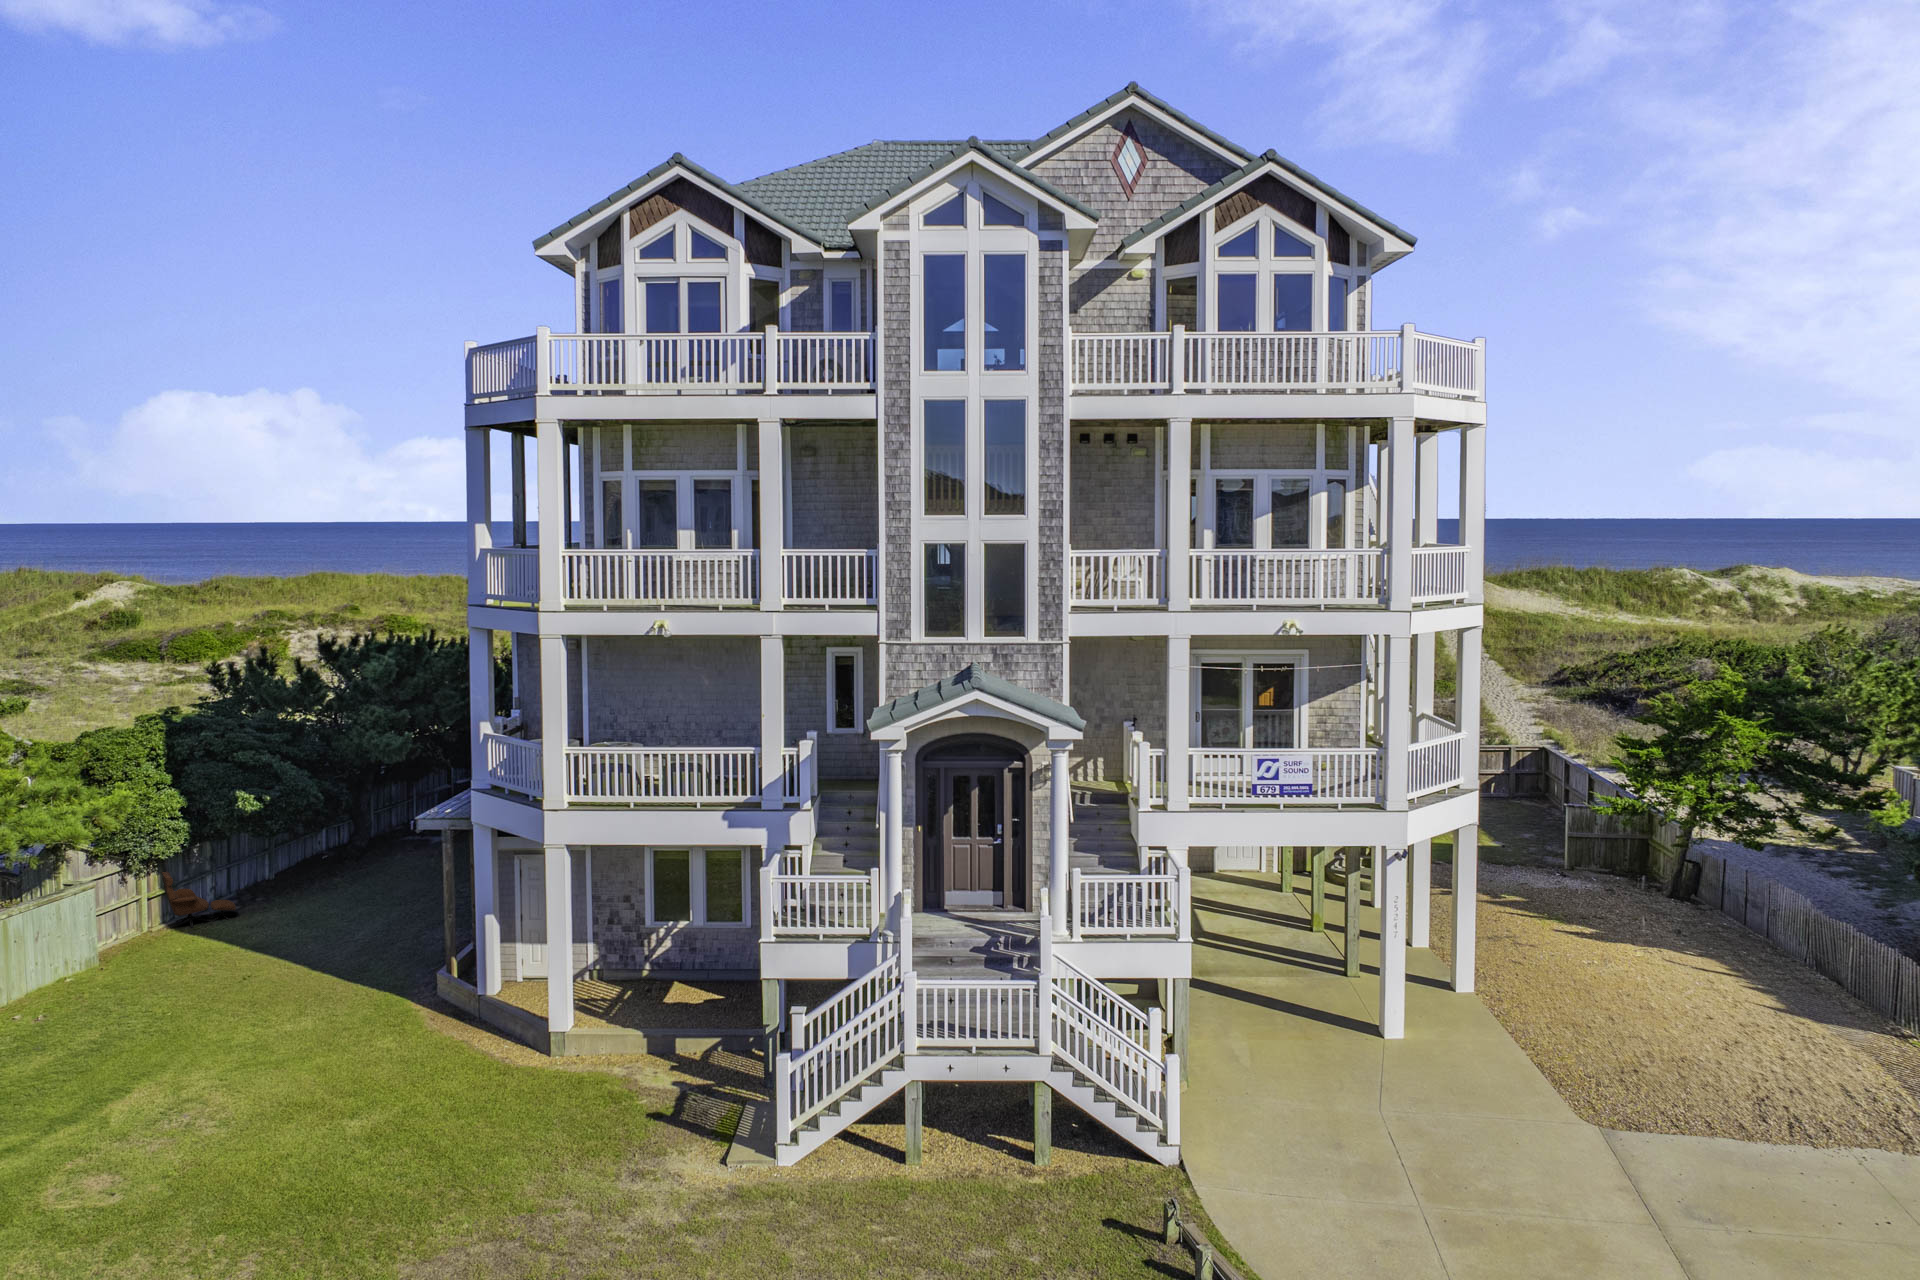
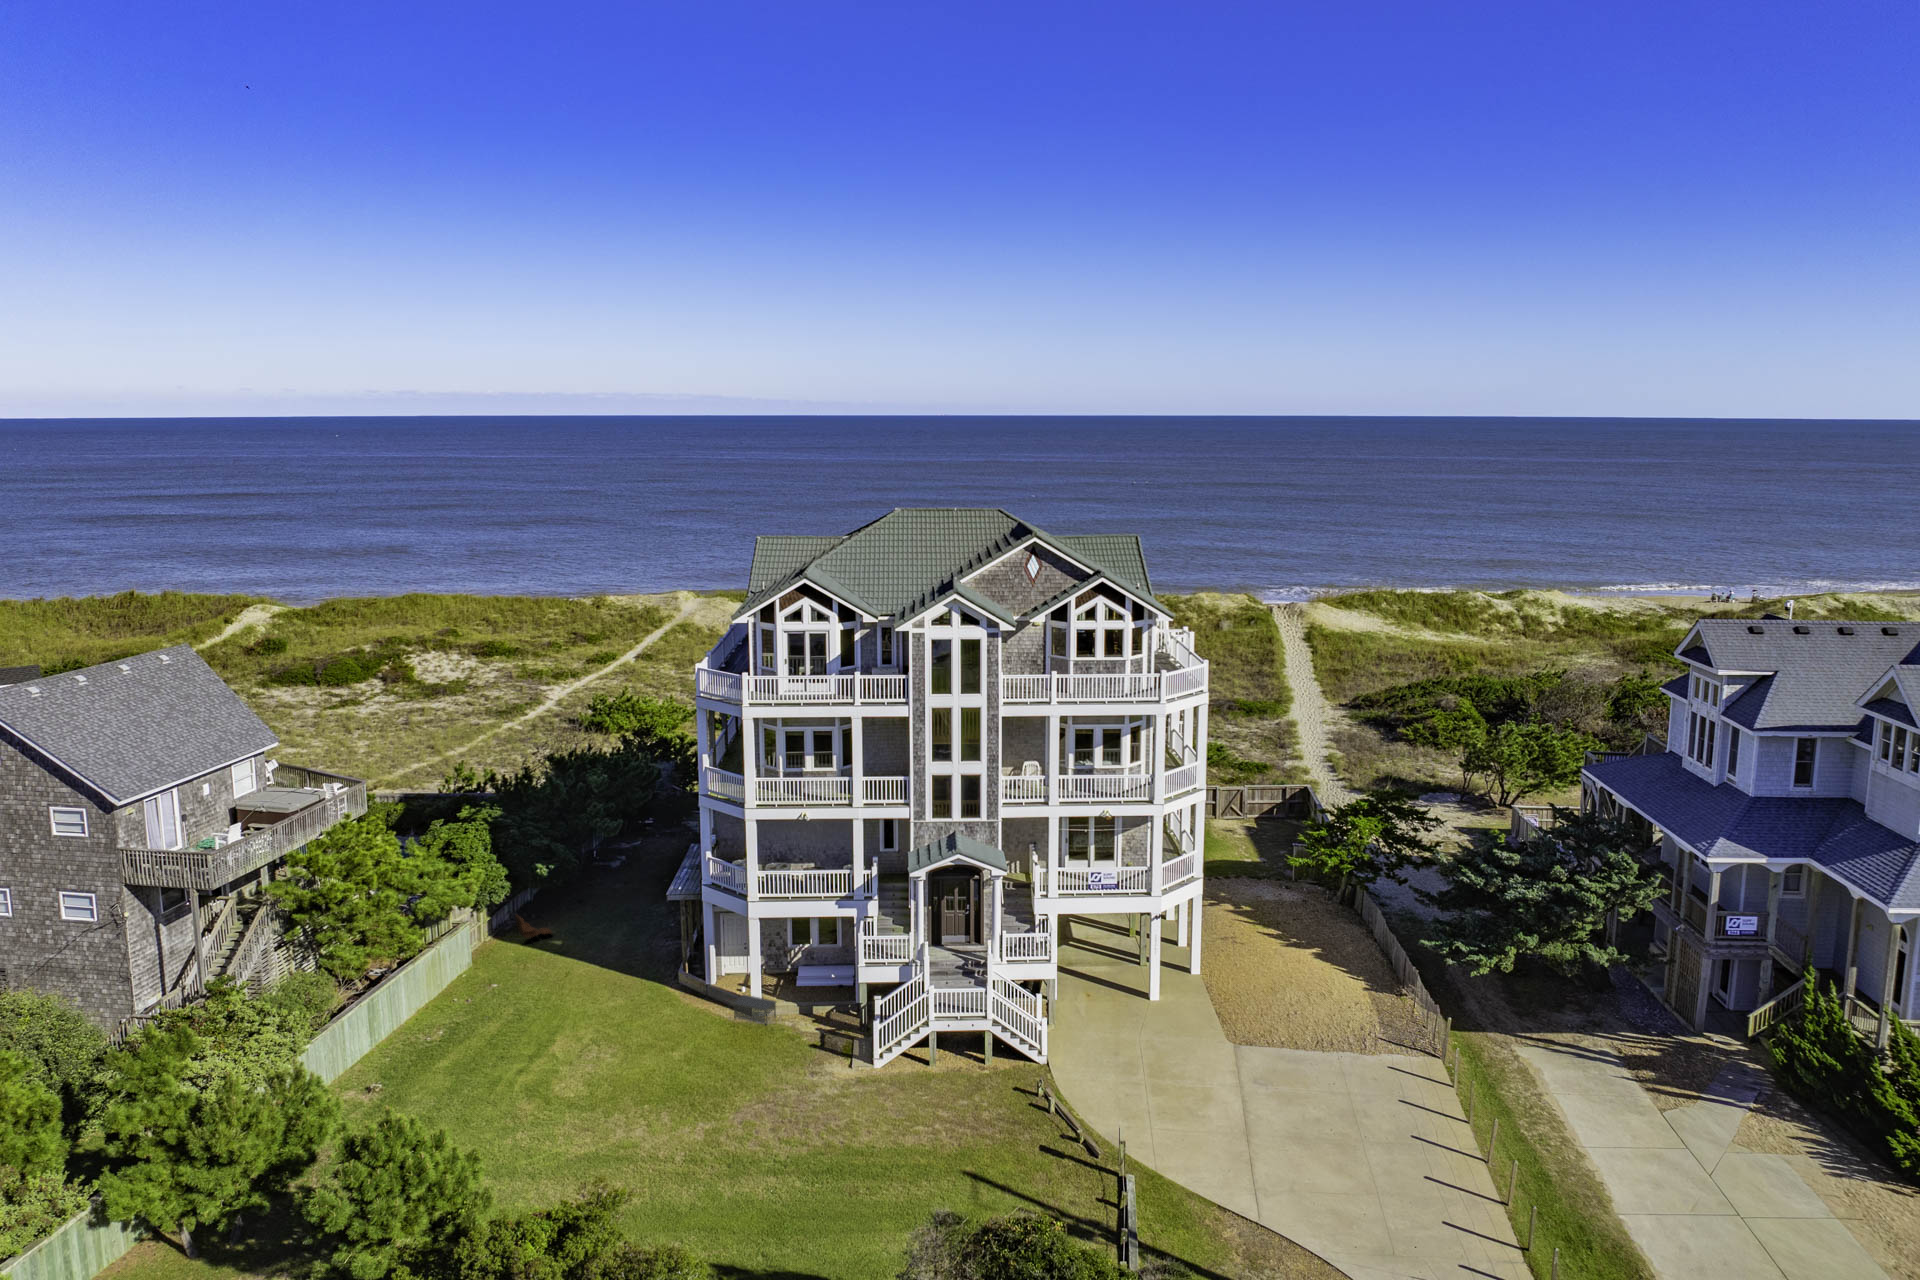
storage bench: none [493,1006,589,1071] -> present [733,995,776,1024]

